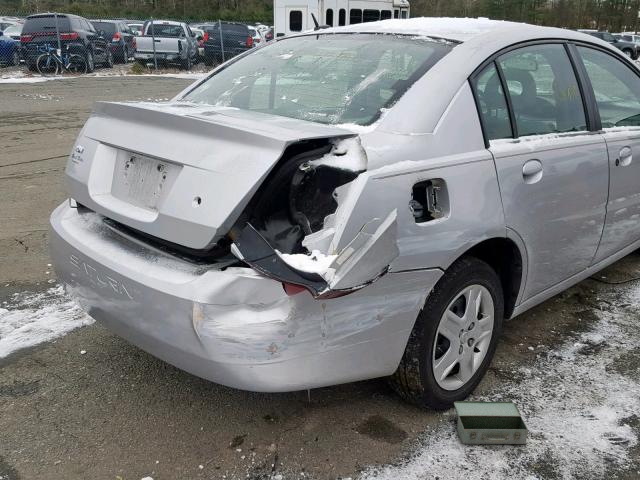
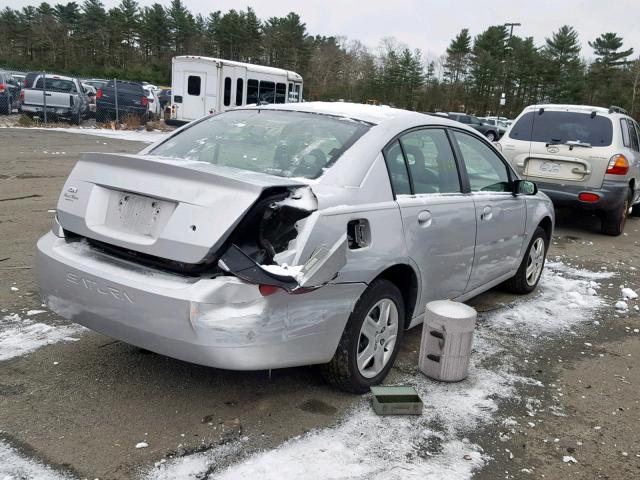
waste bin: none [524,281,609,392] -> present [418,299,477,382]

